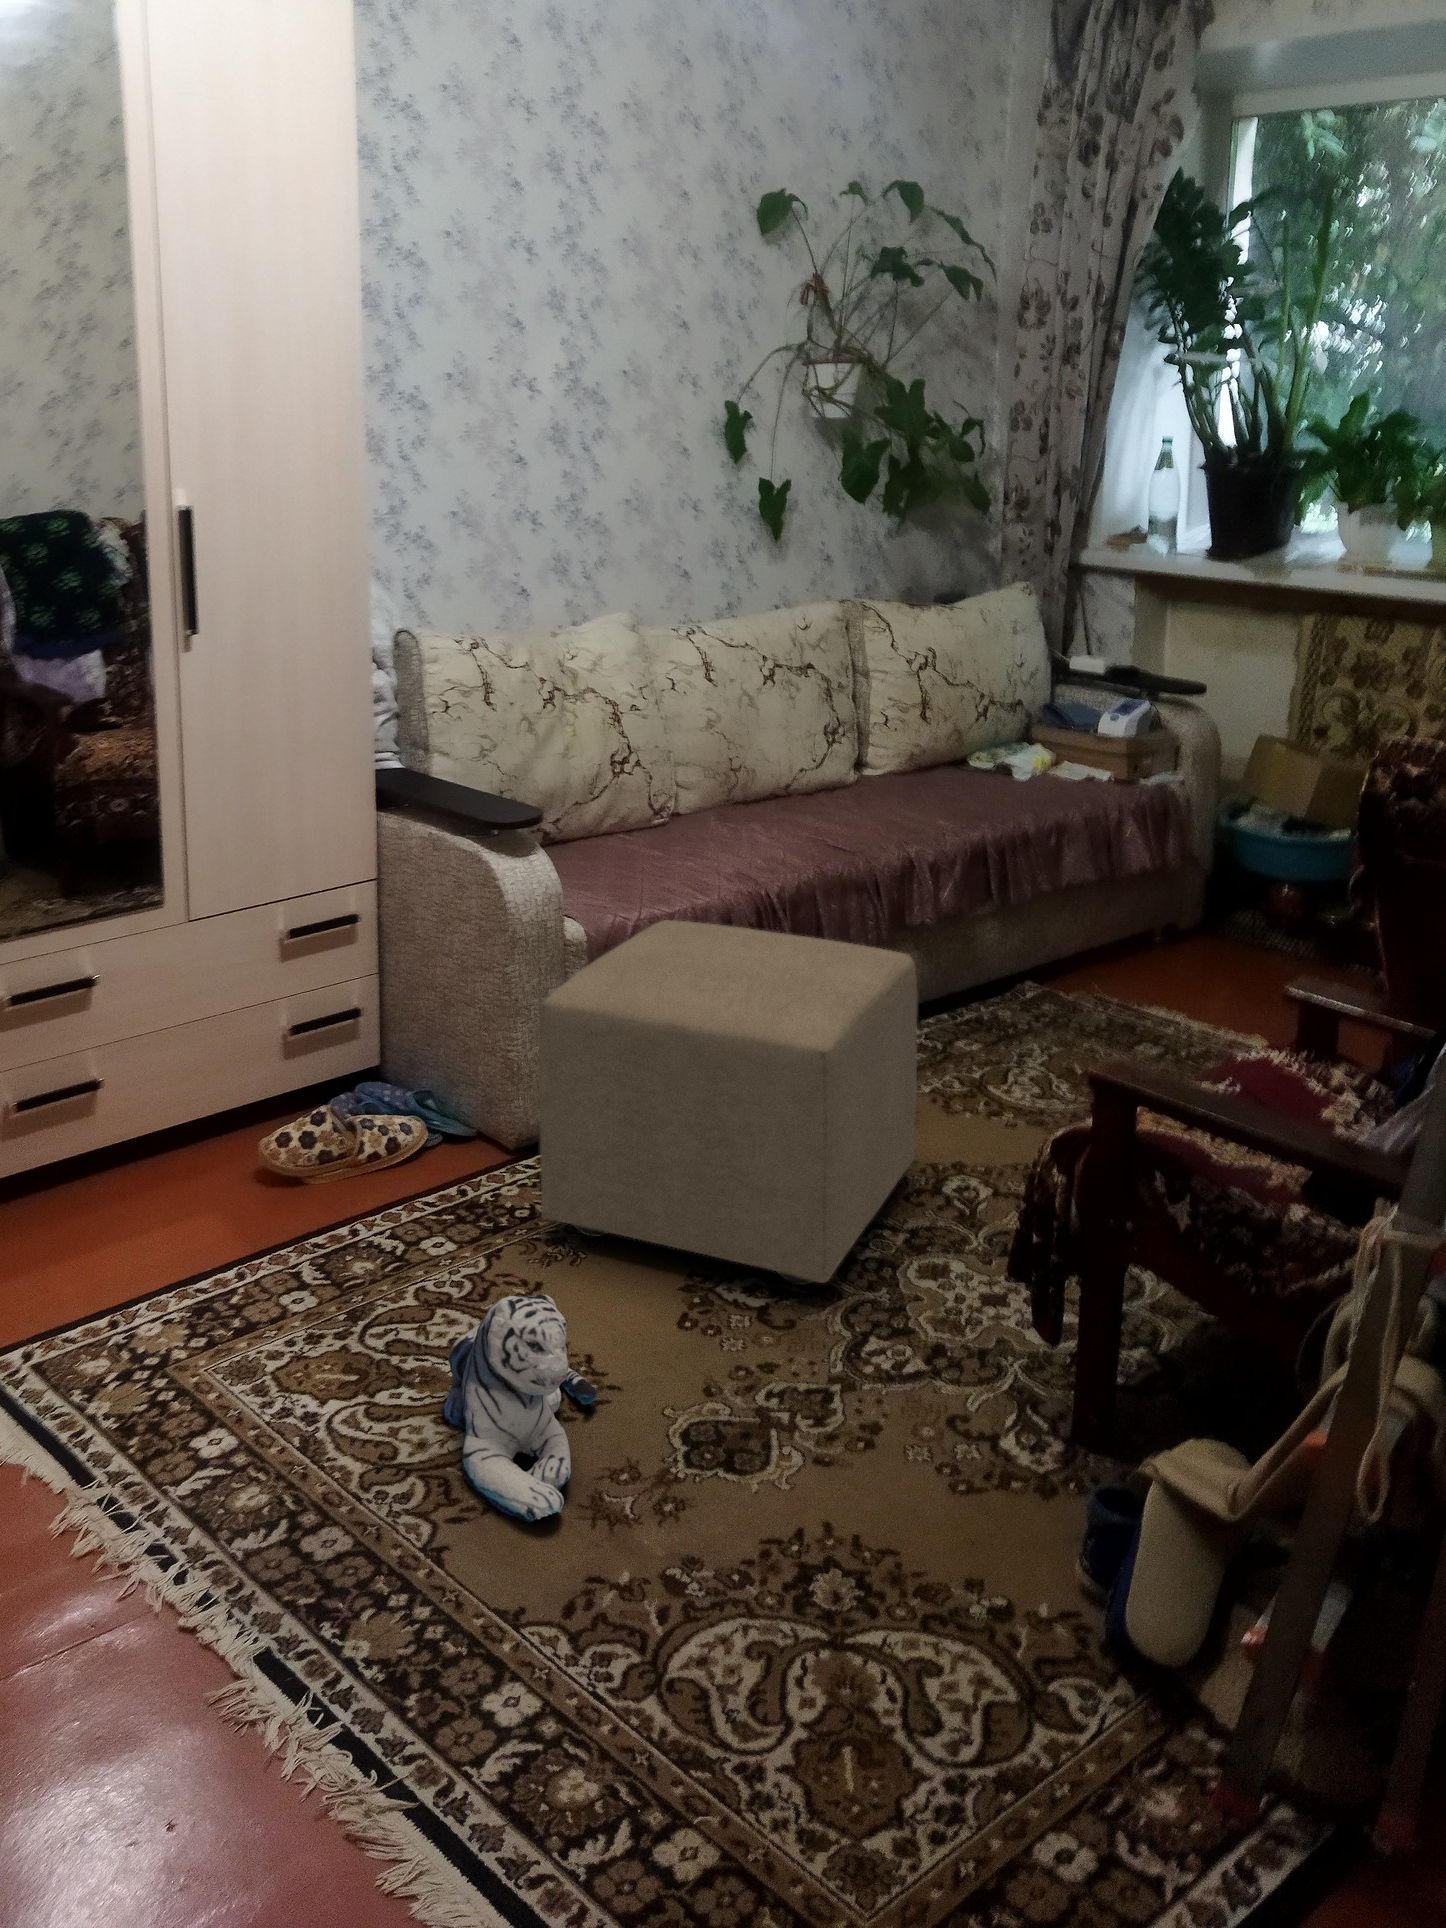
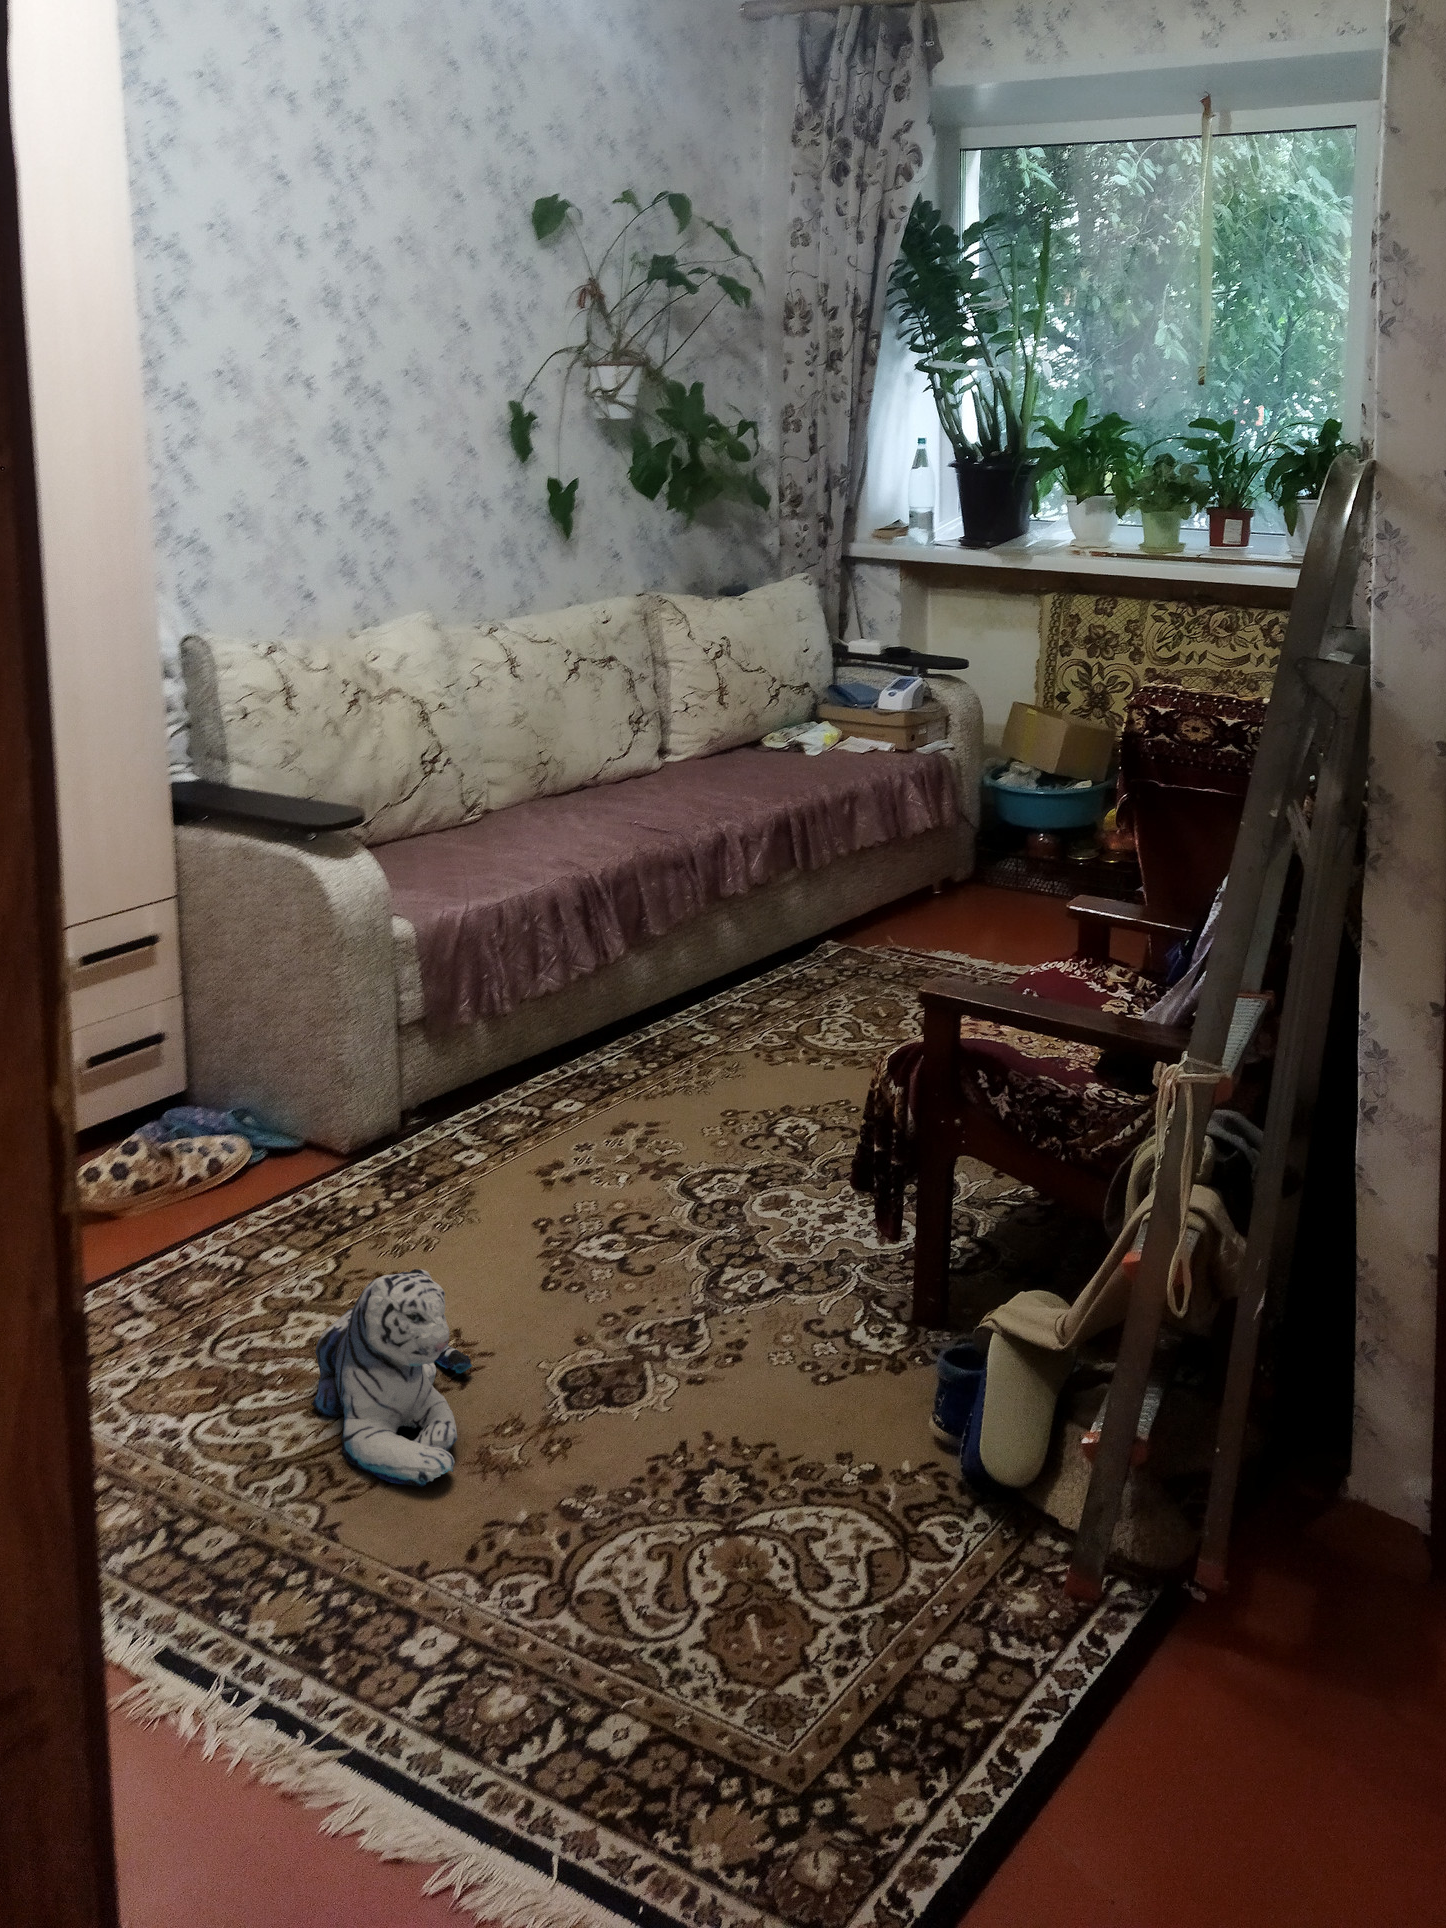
ottoman: present [539,920,918,1285] -> none [381,907,747,1235]

